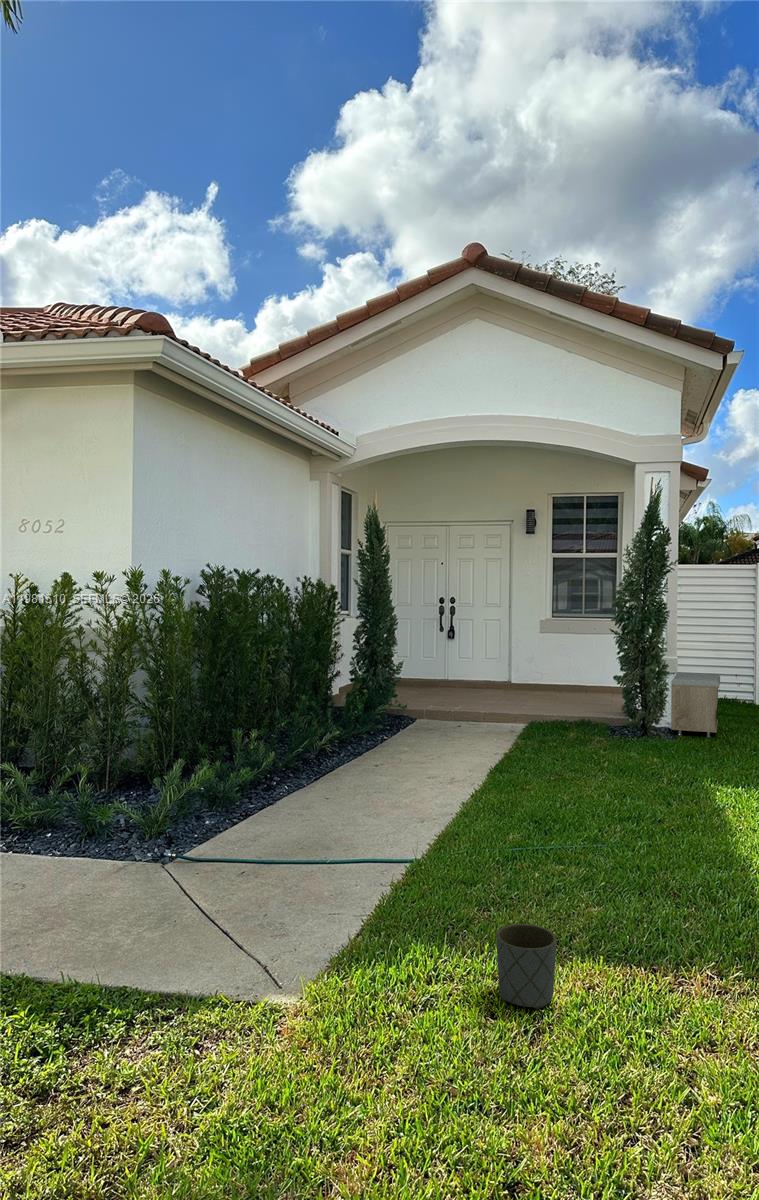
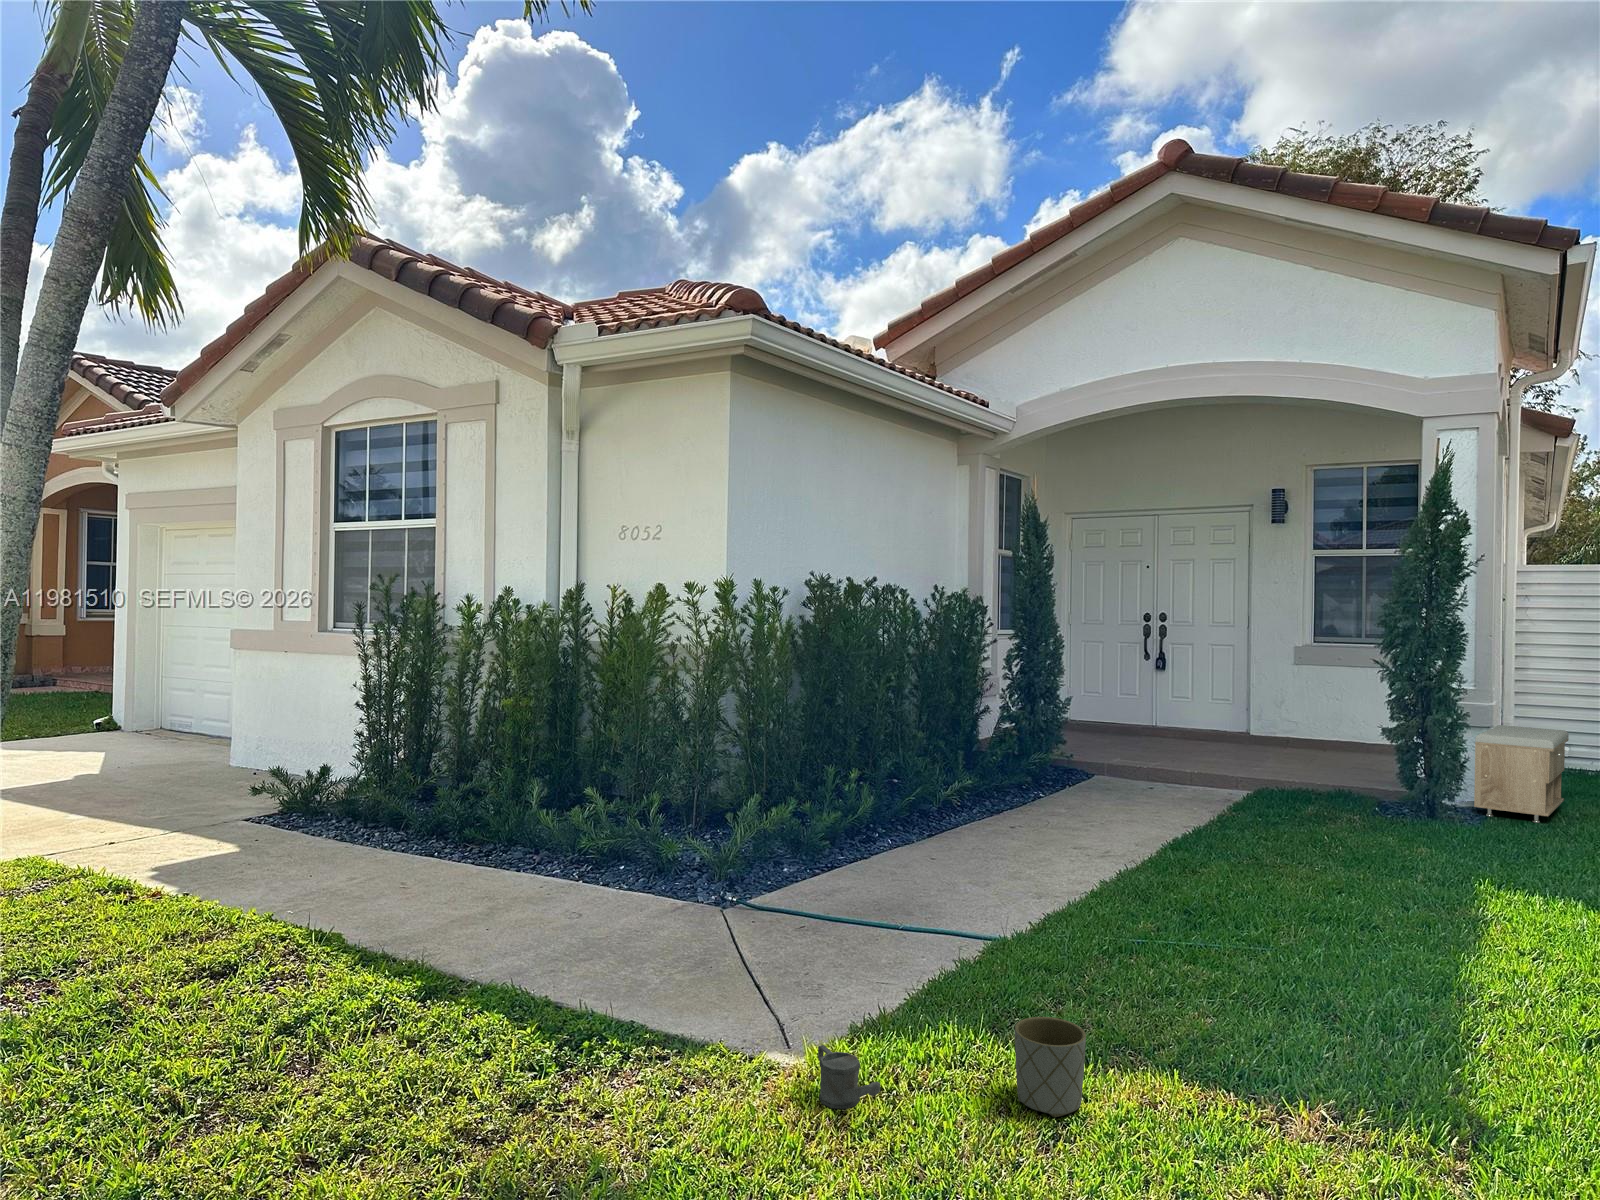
watering can: none [327,980,403,1038] -> present [818,1045,880,1109]

